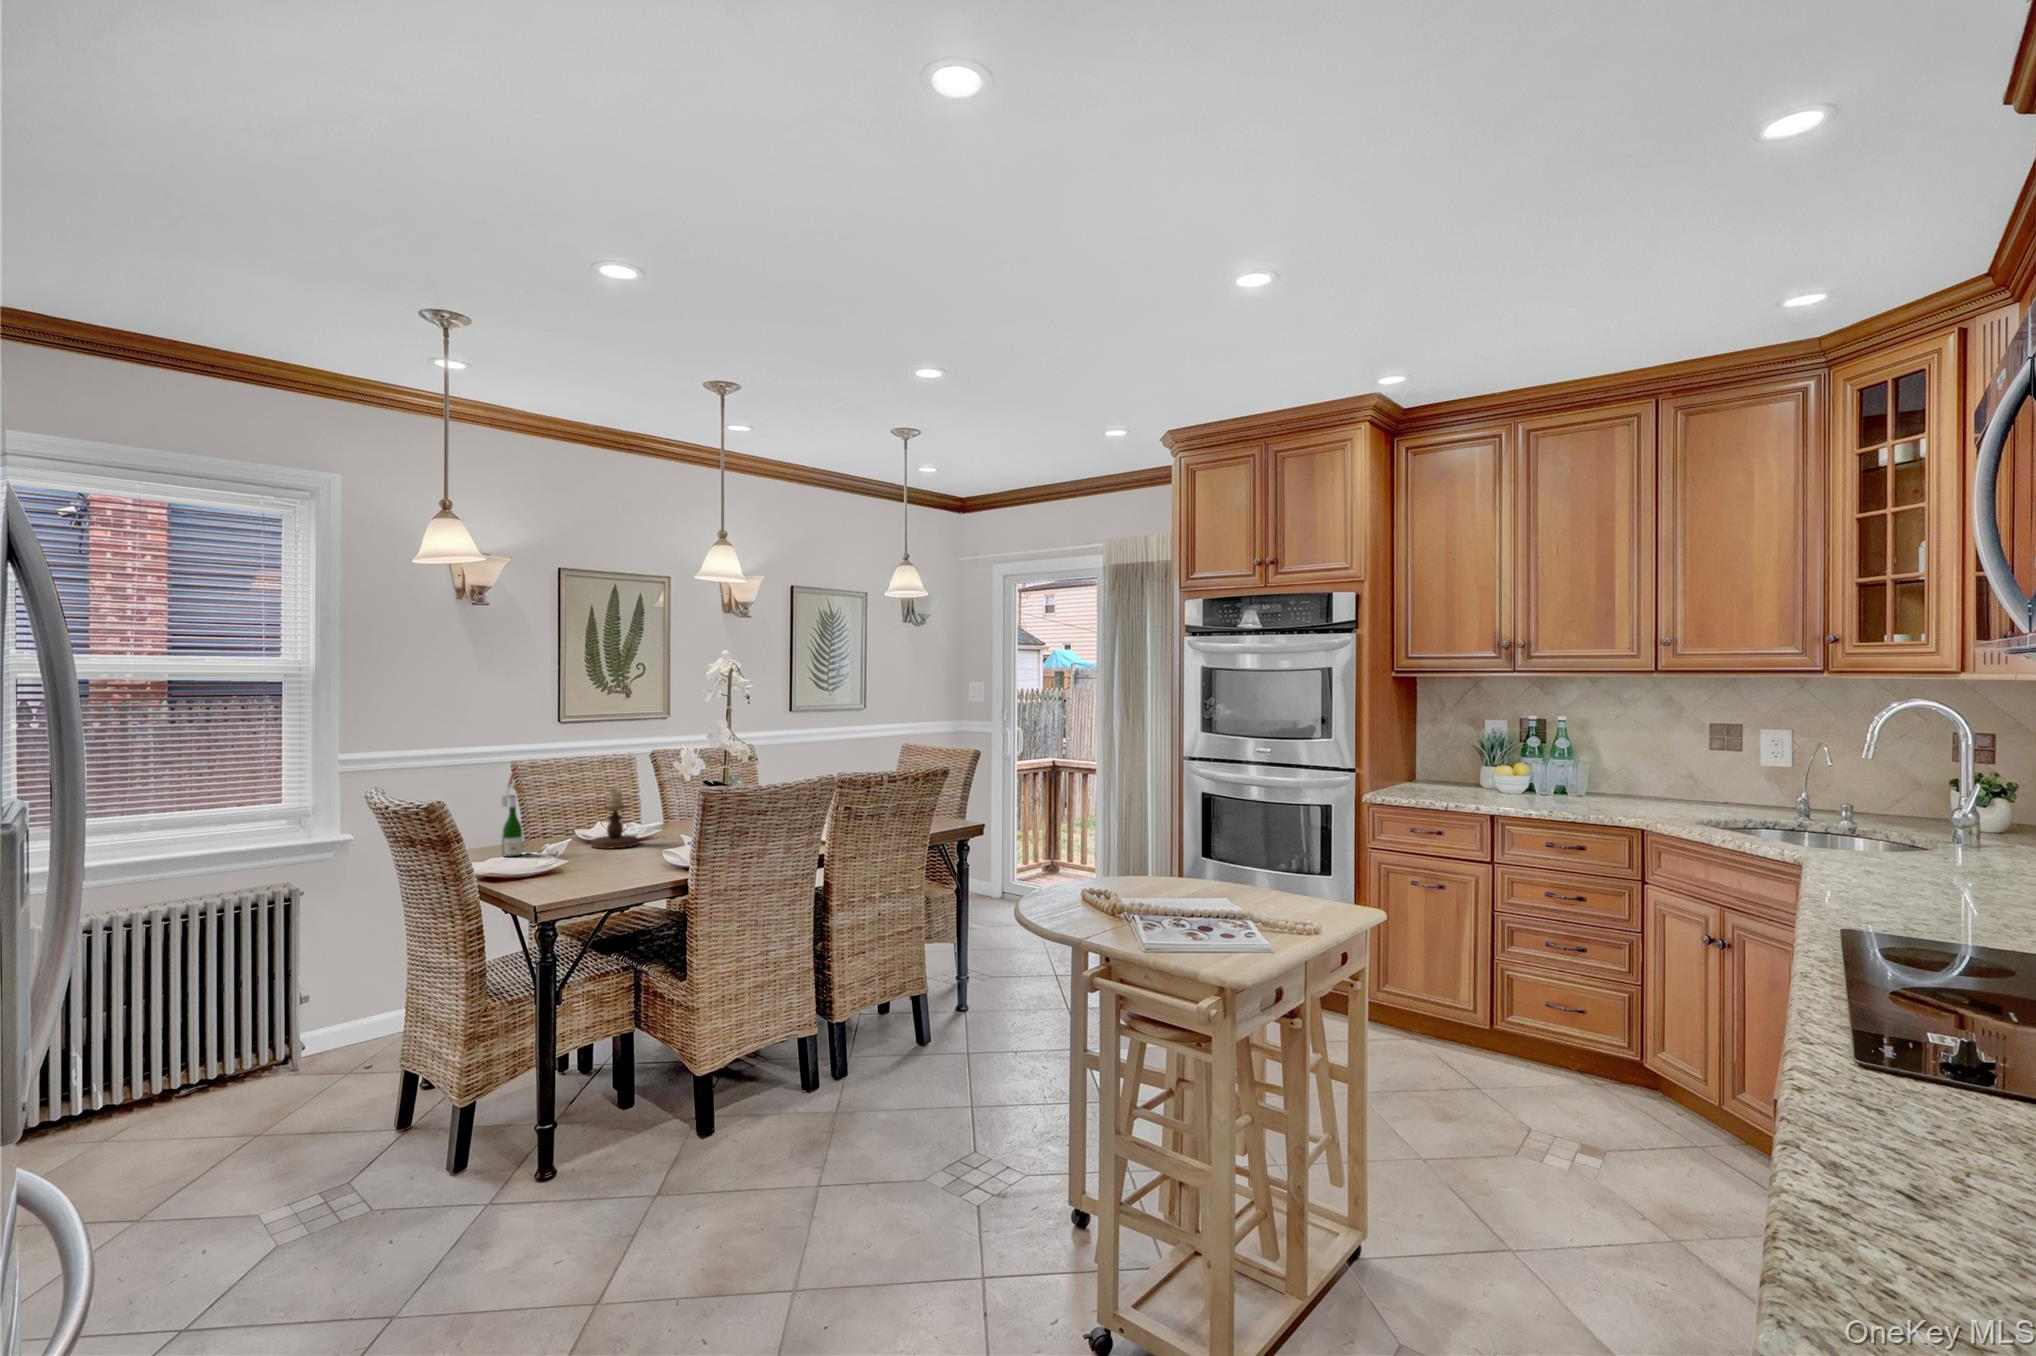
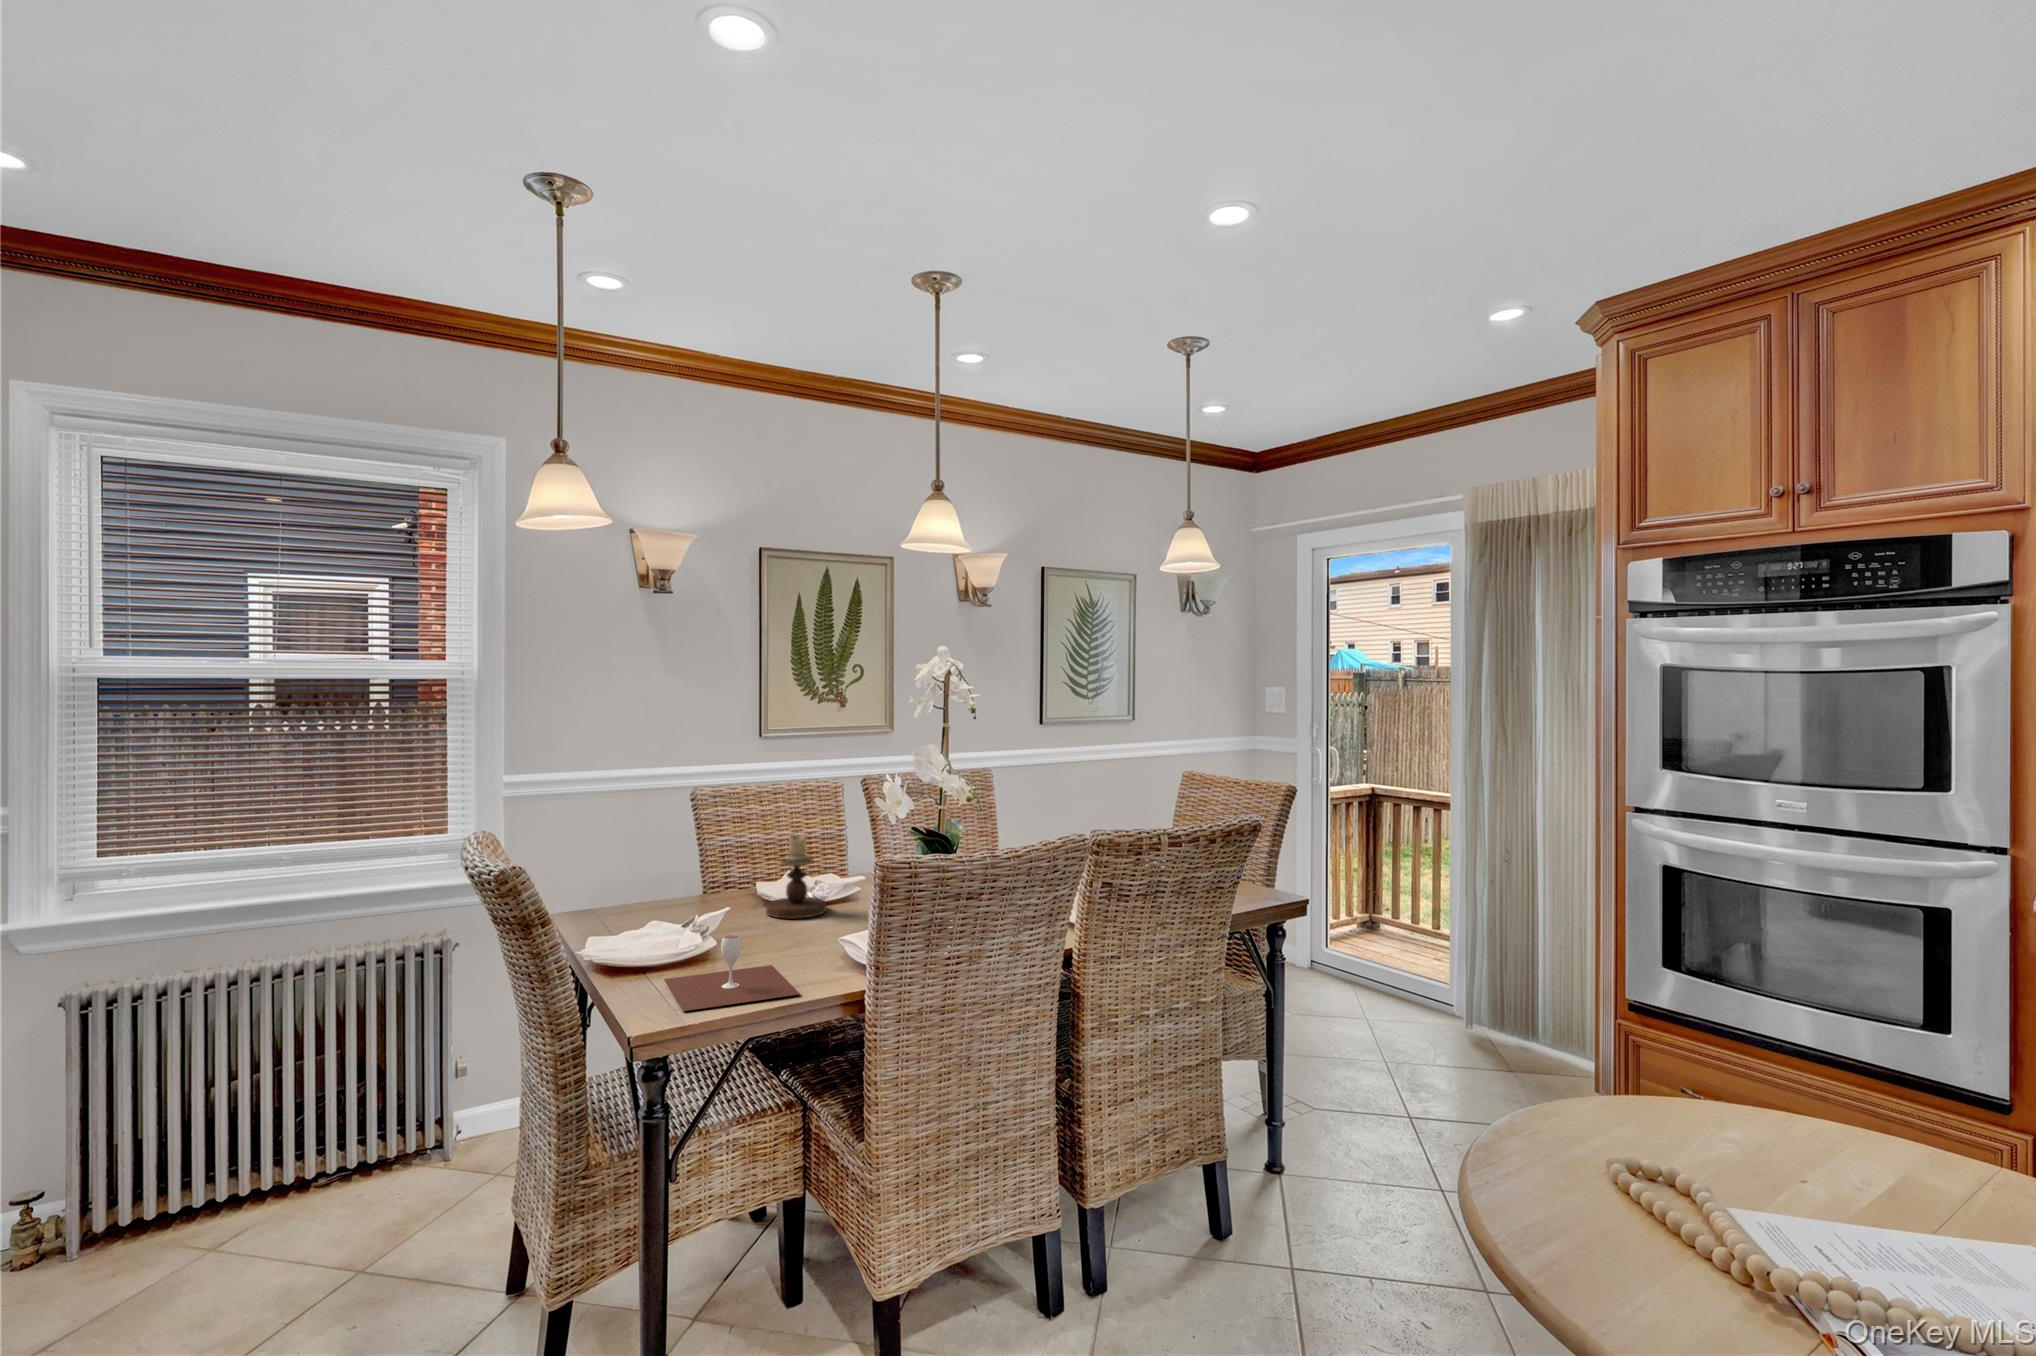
wine bottle: present [501,767,530,857] -> none [649,801,687,927]
wine glass: none [537,847,642,893] -> present [664,935,800,1011]

